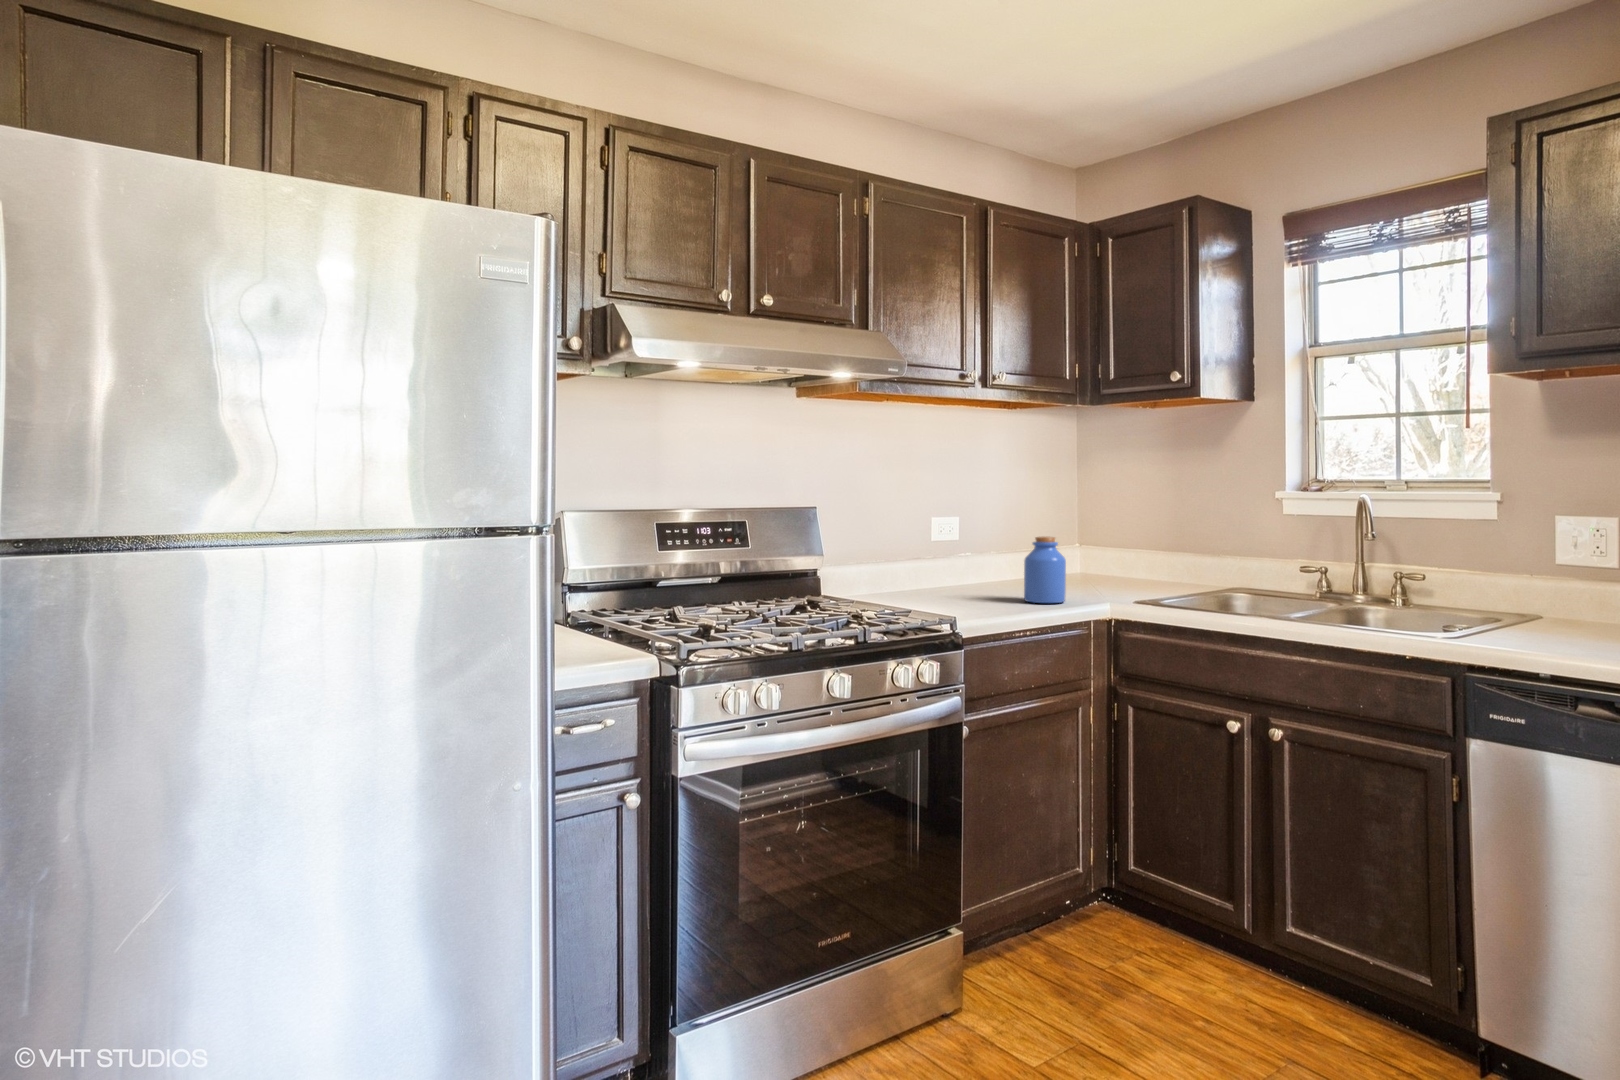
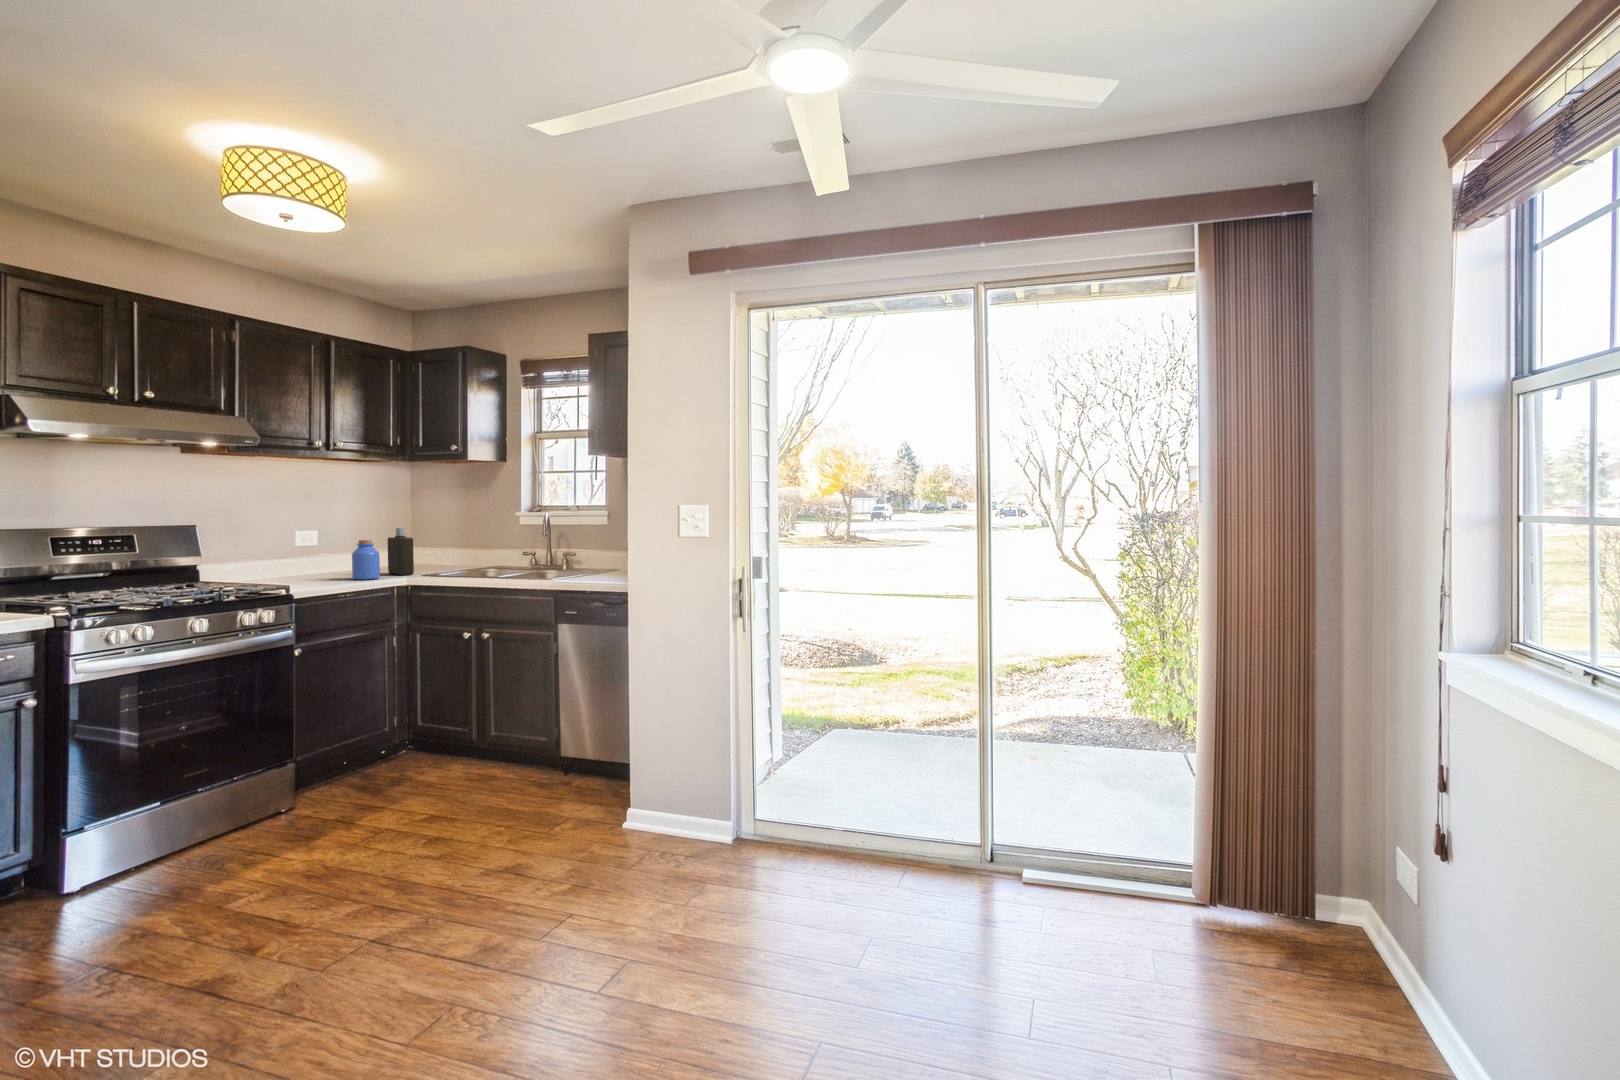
bottle: none [1067,517,1112,597] -> present [388,528,414,575]

